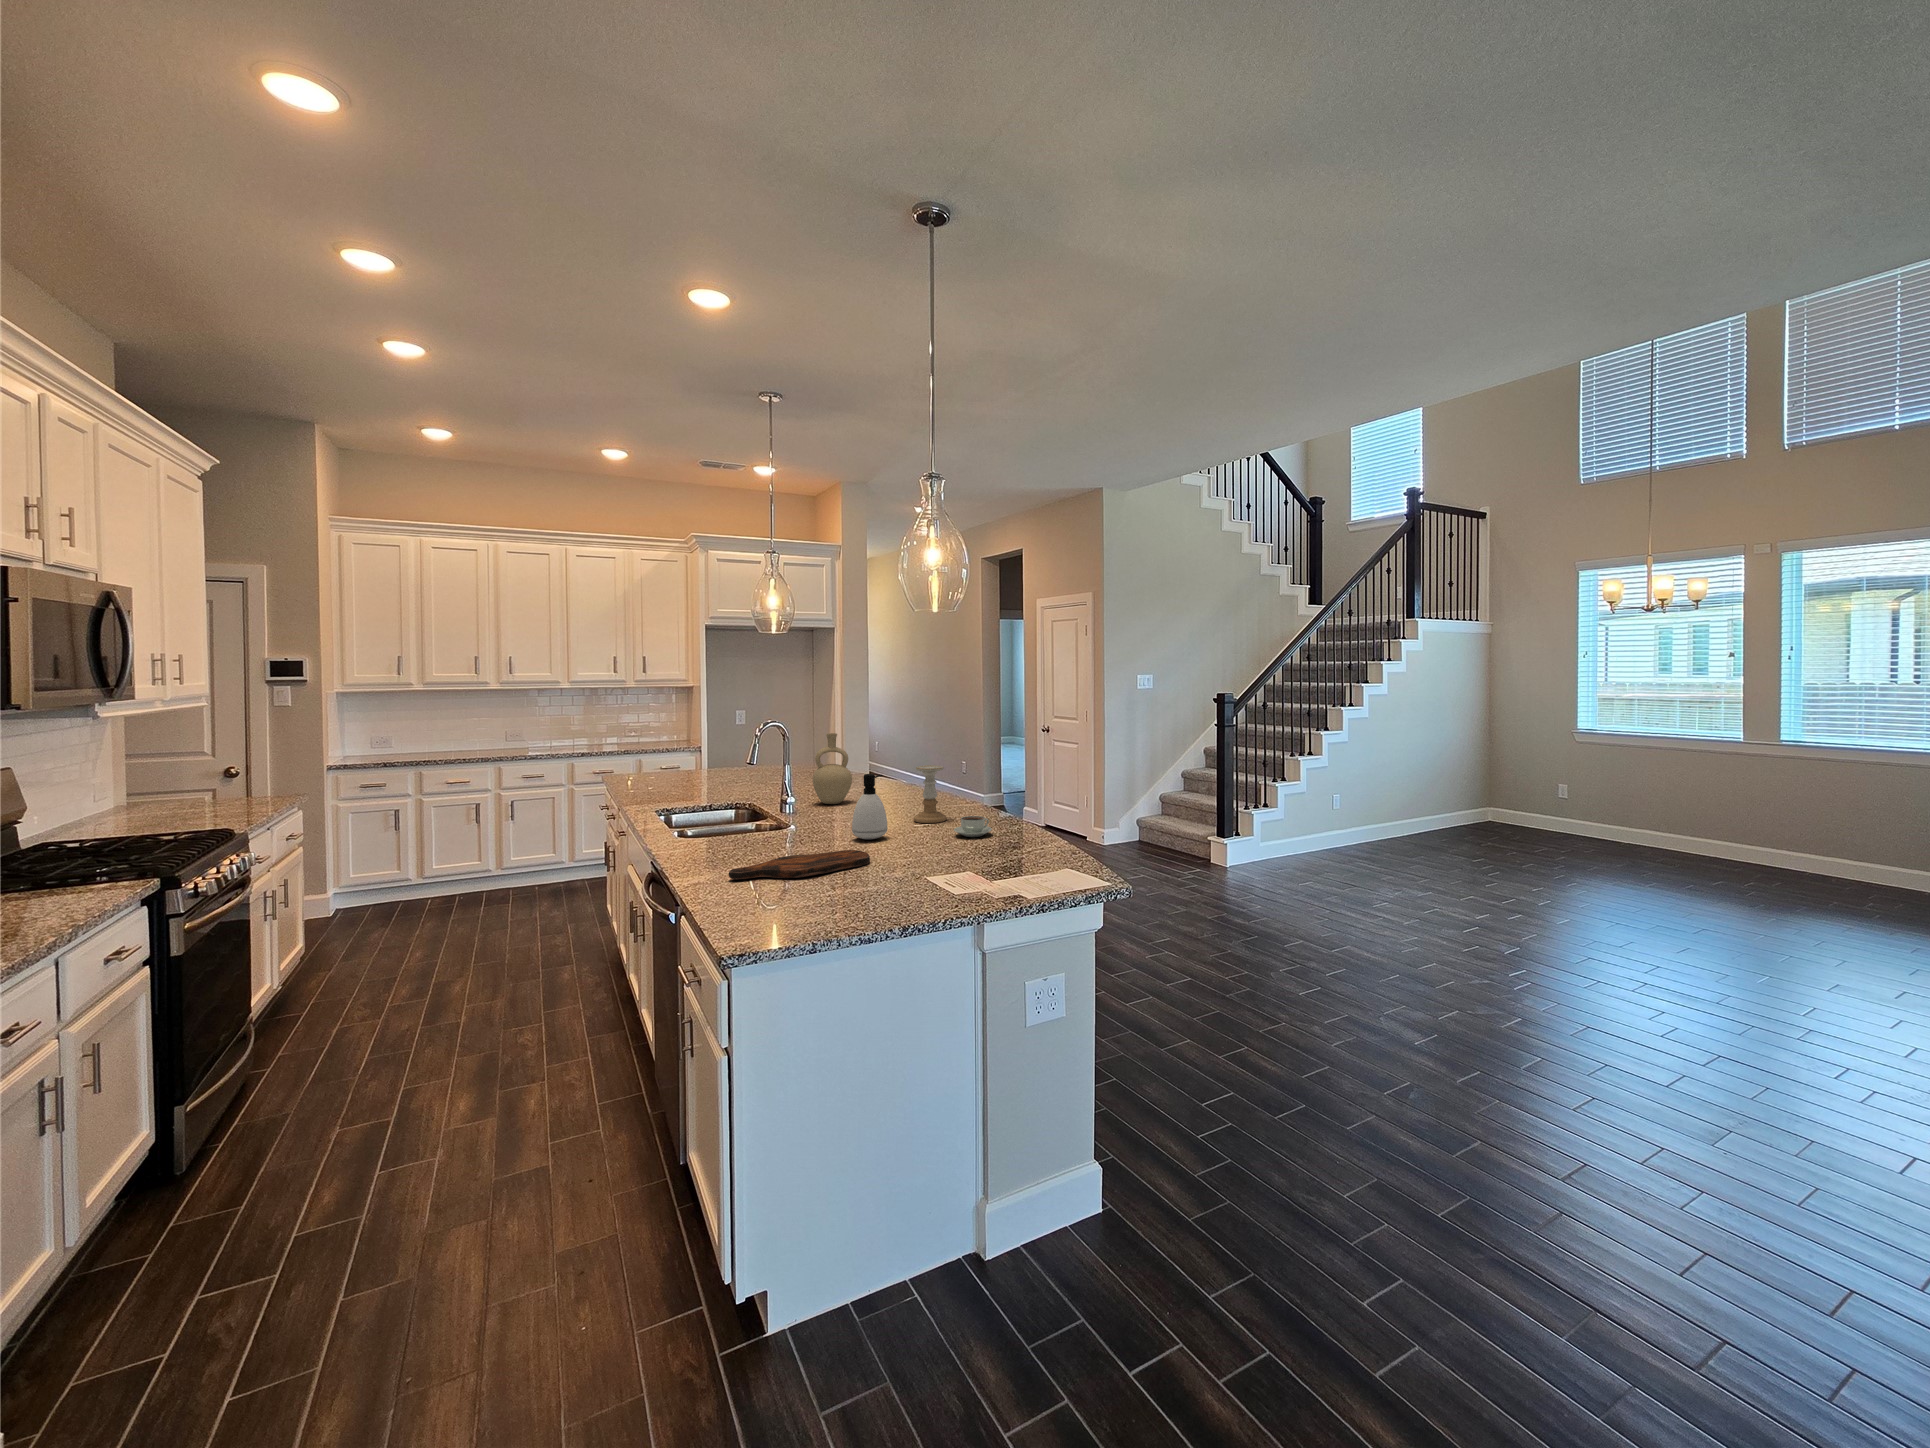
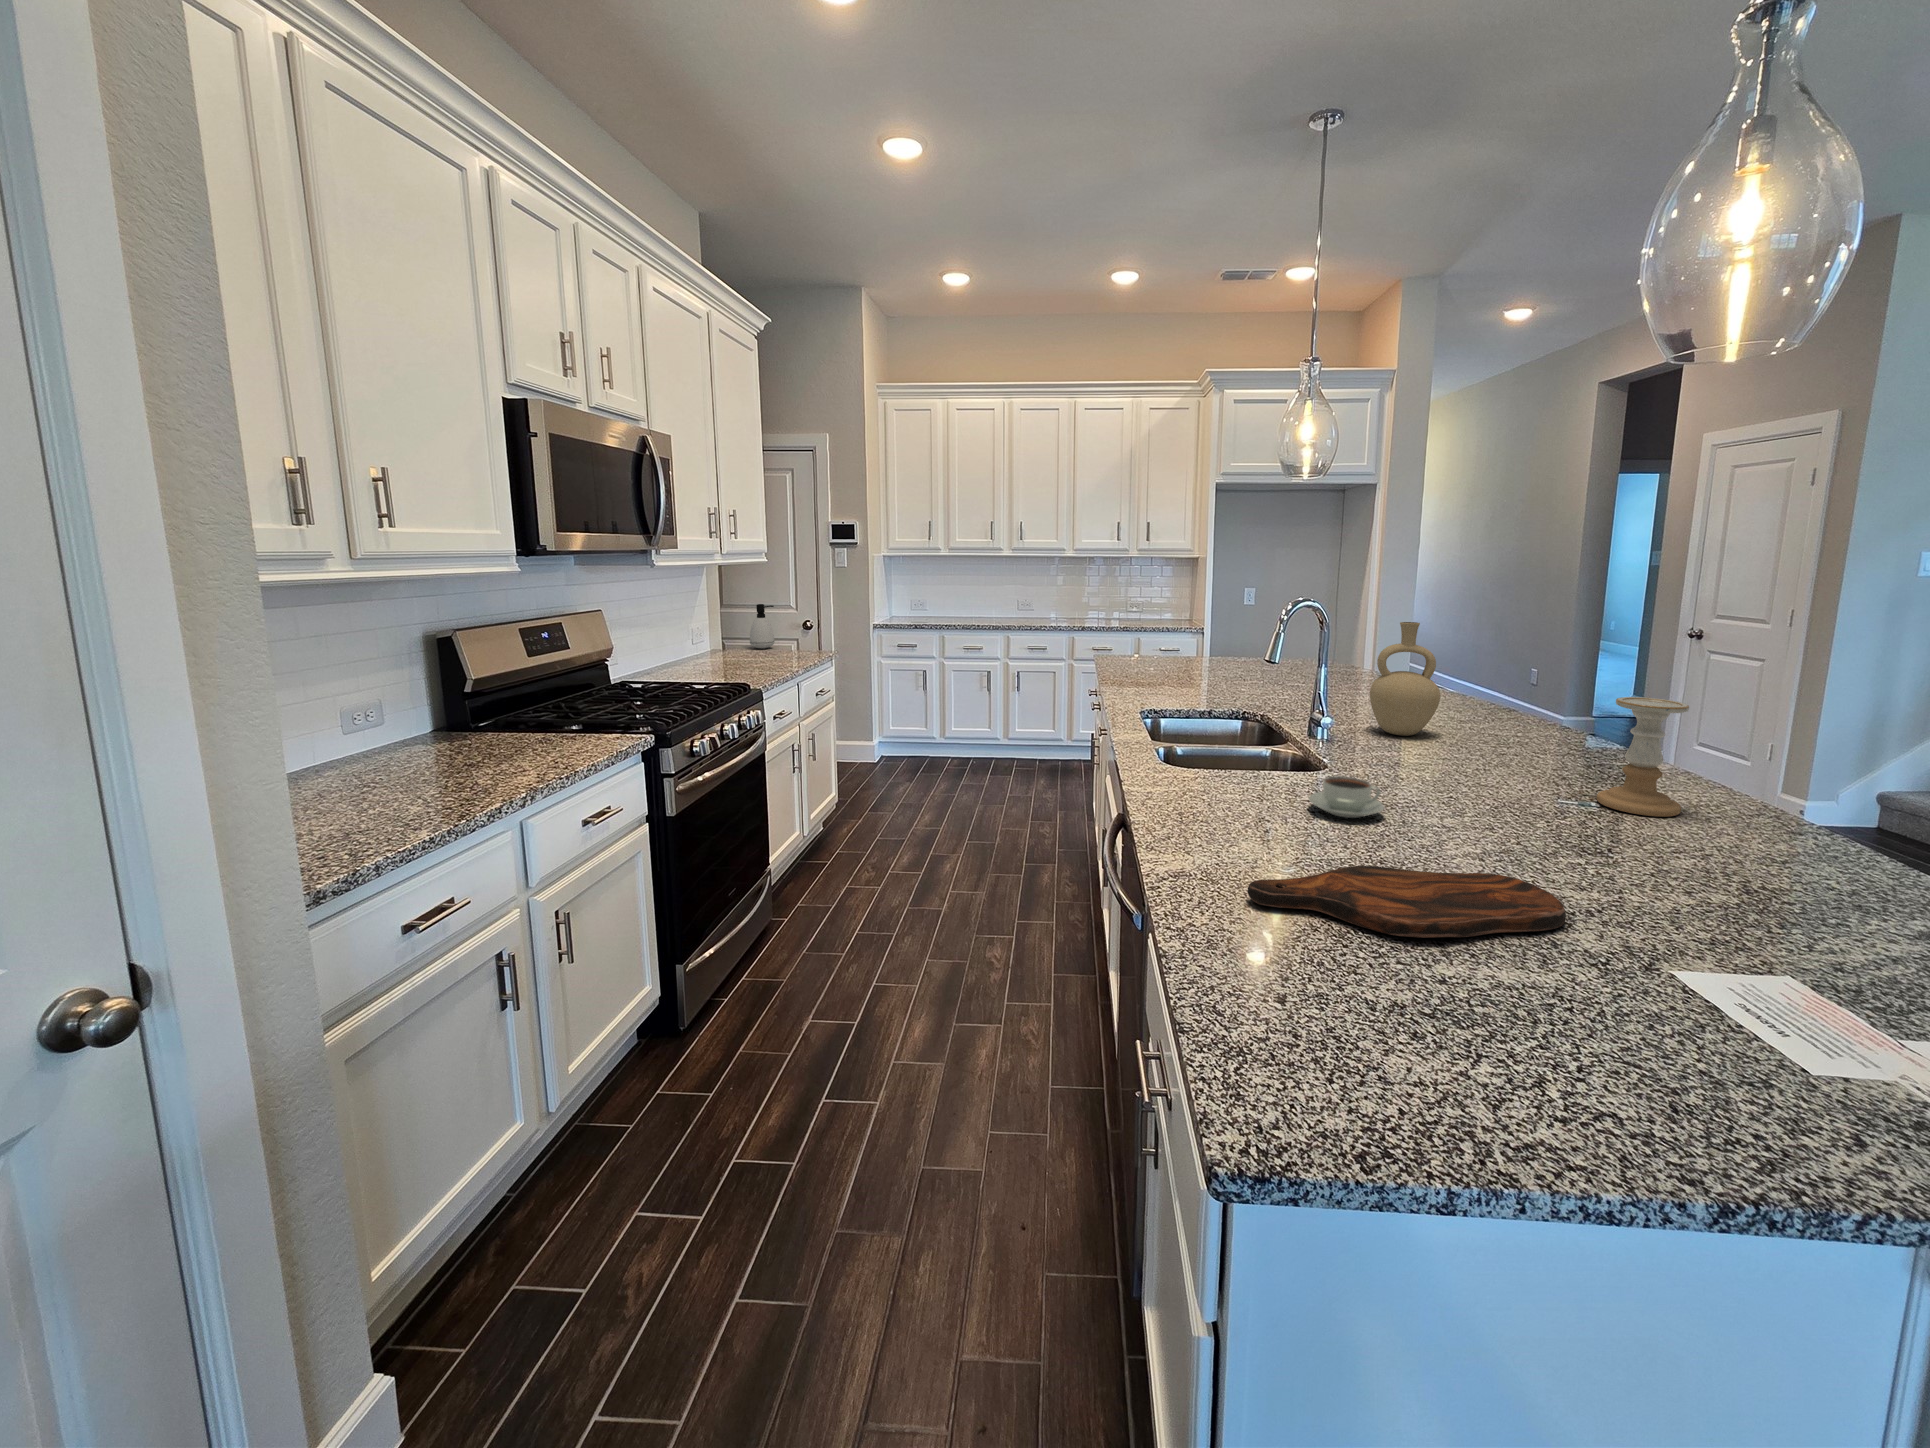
soap dispenser: present [852,774,887,839] -> present [750,604,774,649]
coffee cup: present [954,816,992,837] -> present [1309,776,1384,818]

